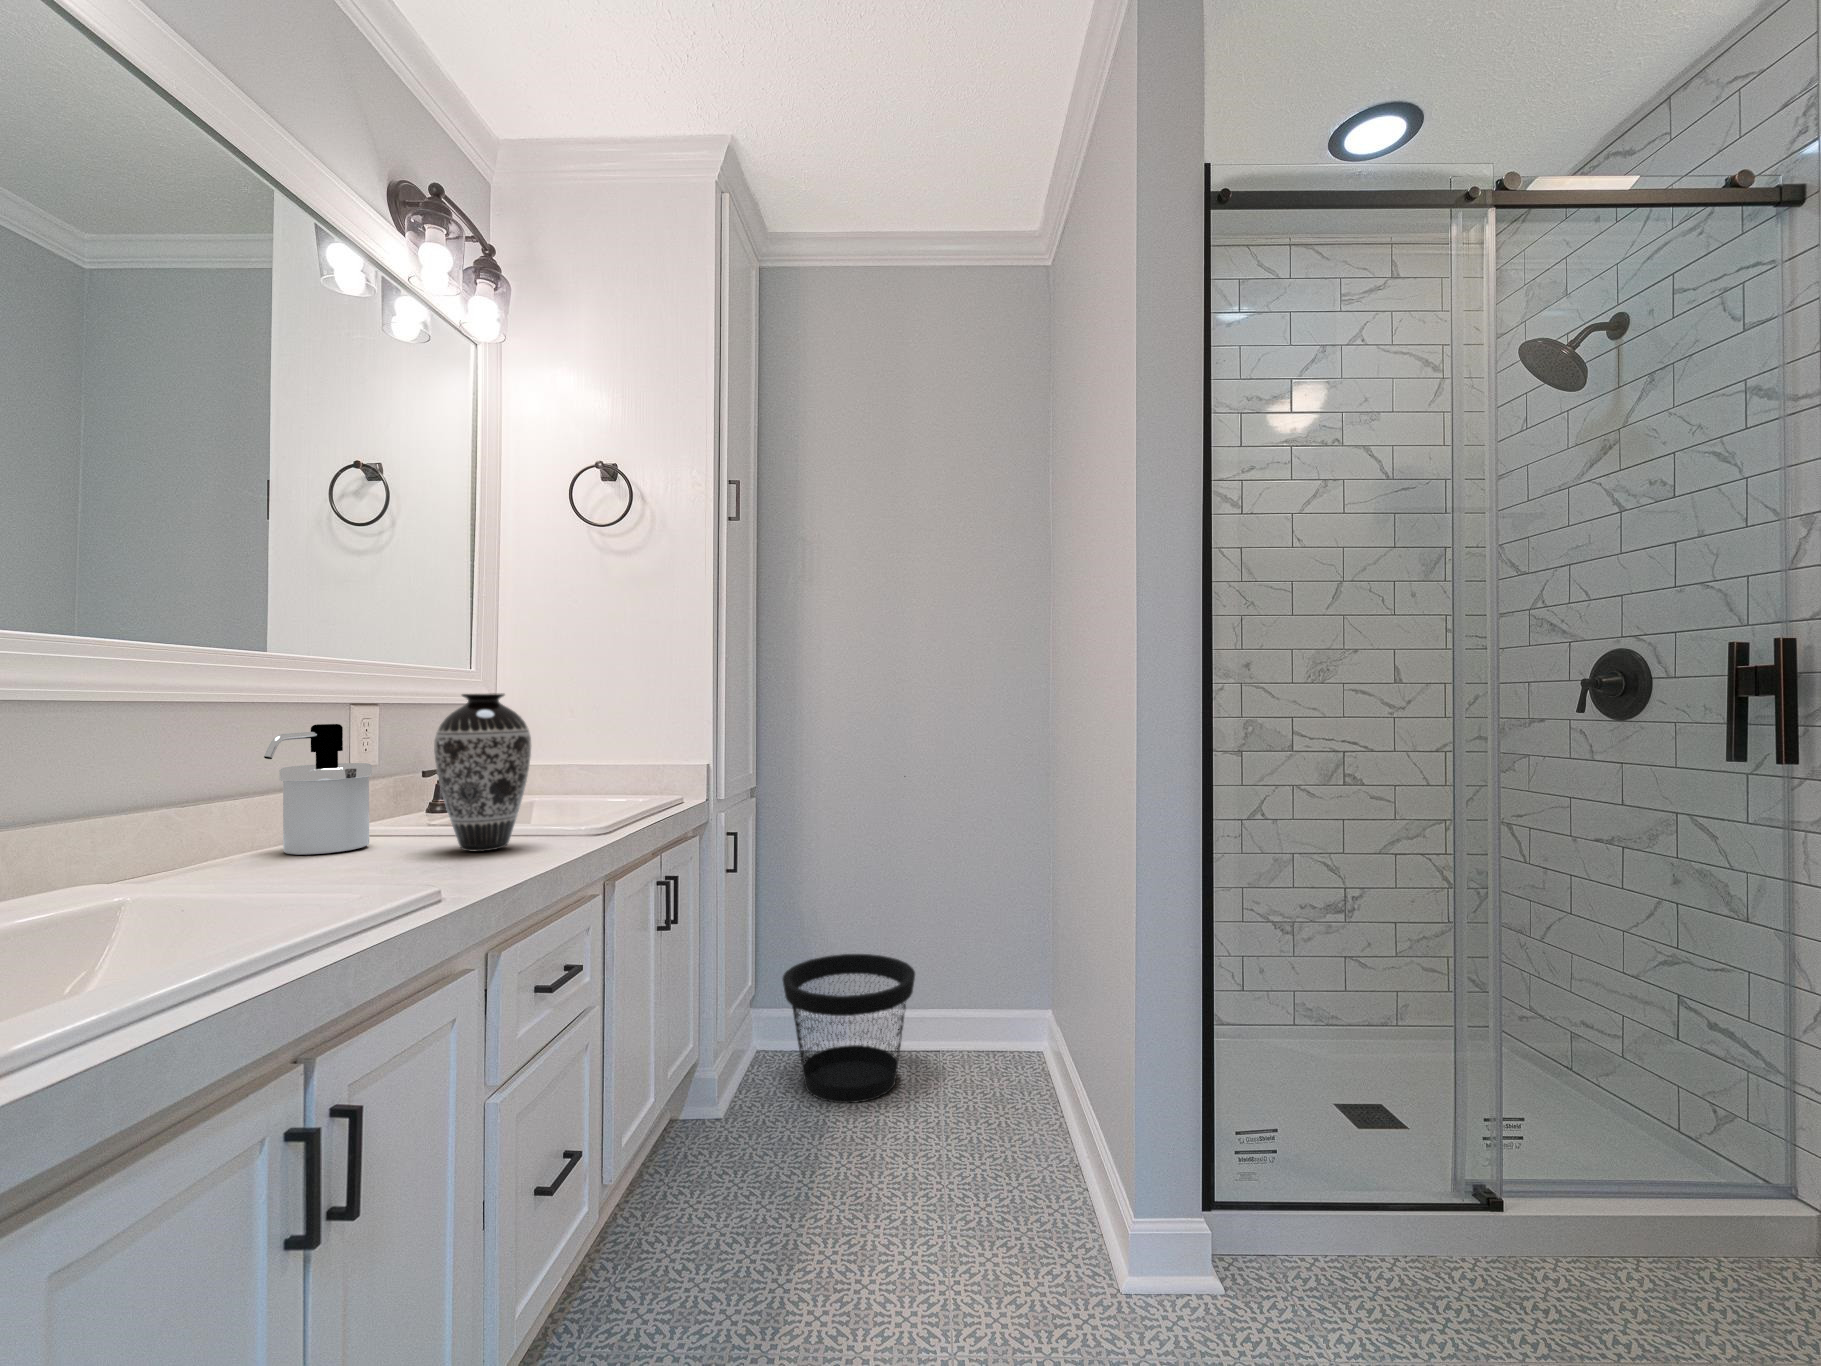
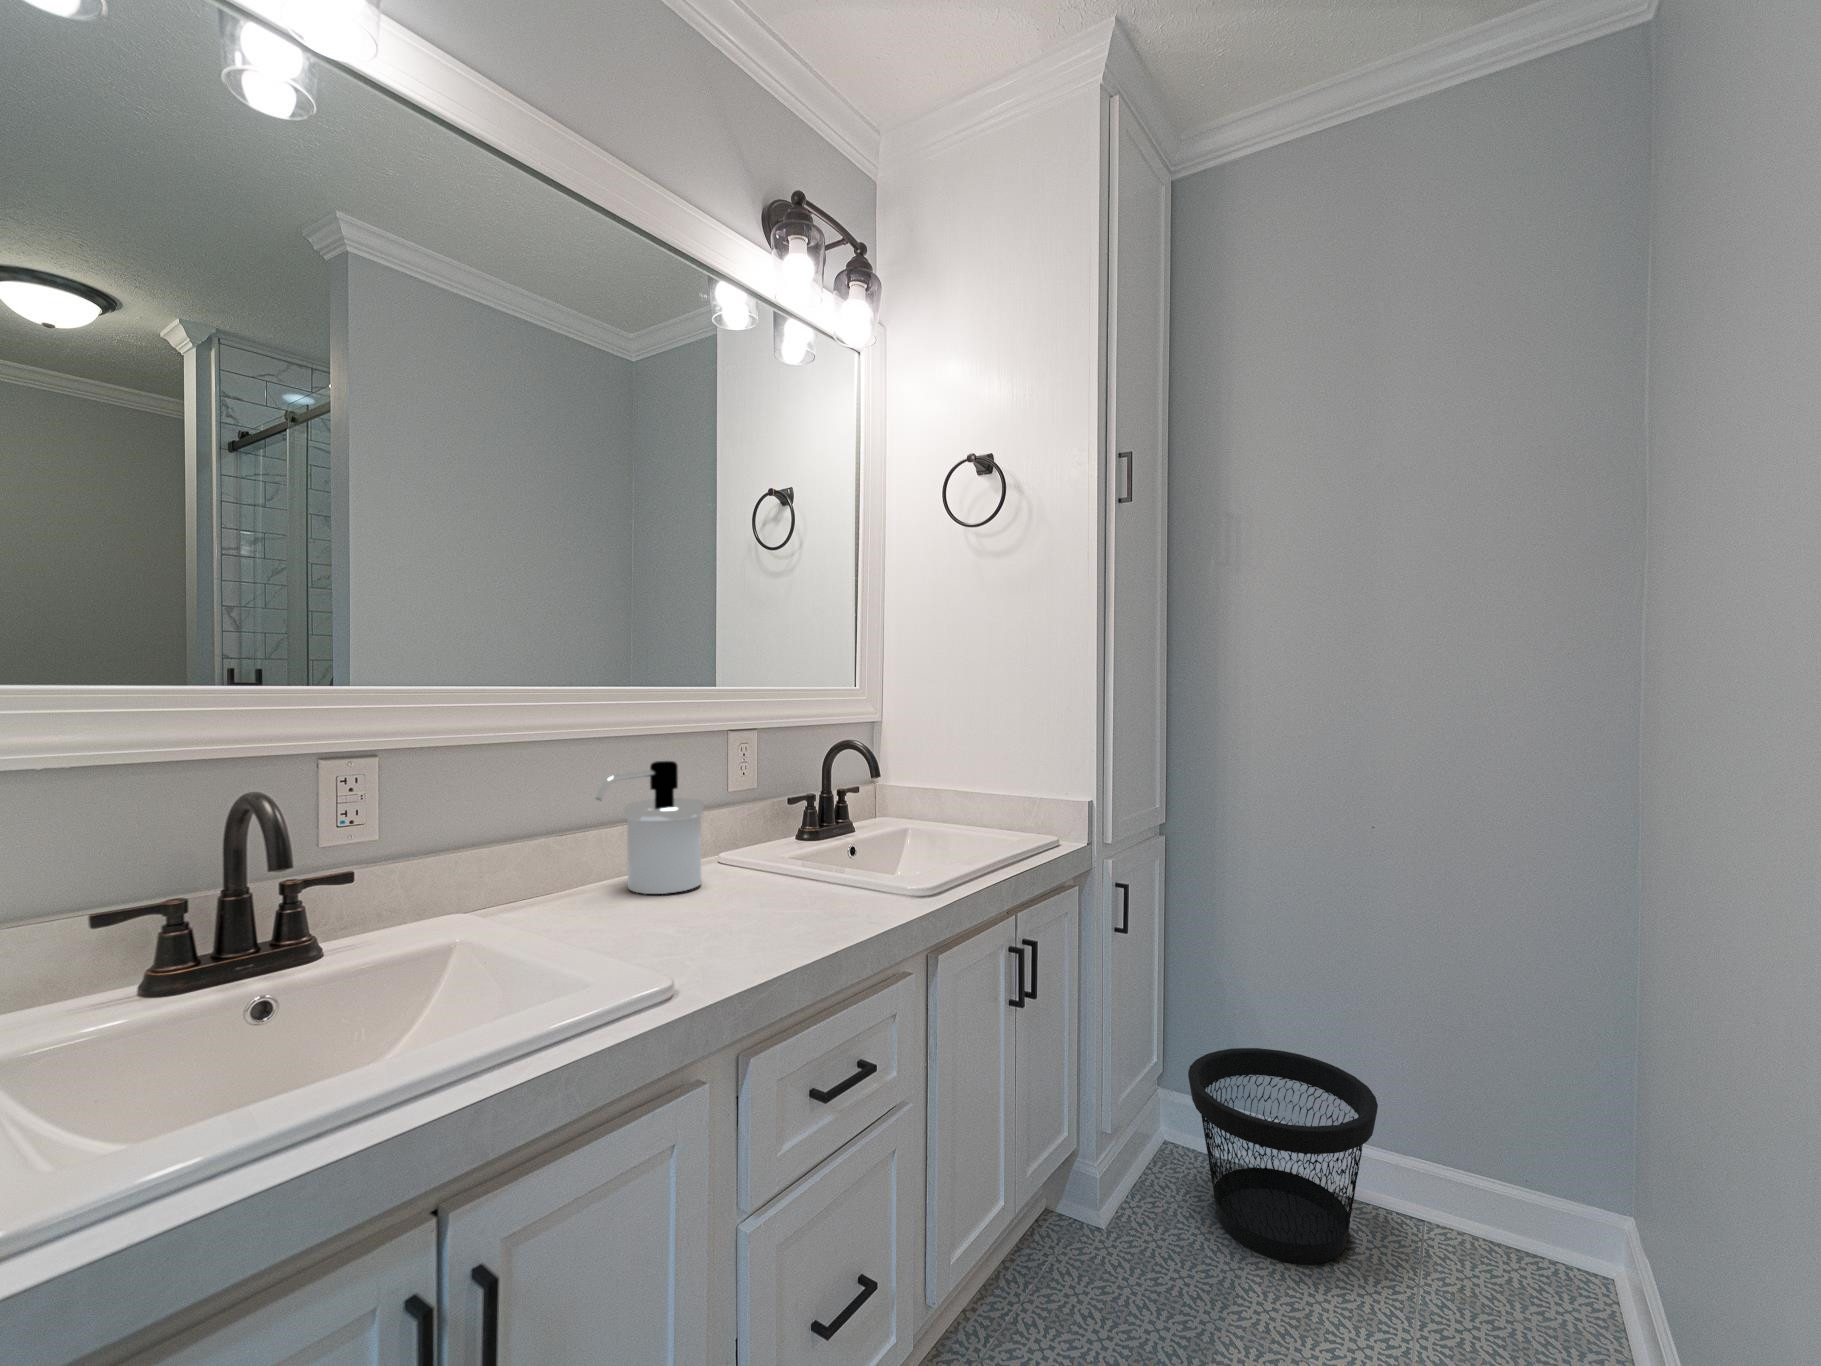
decorative vase: present [434,693,531,852] -> none [736,737,833,915]

